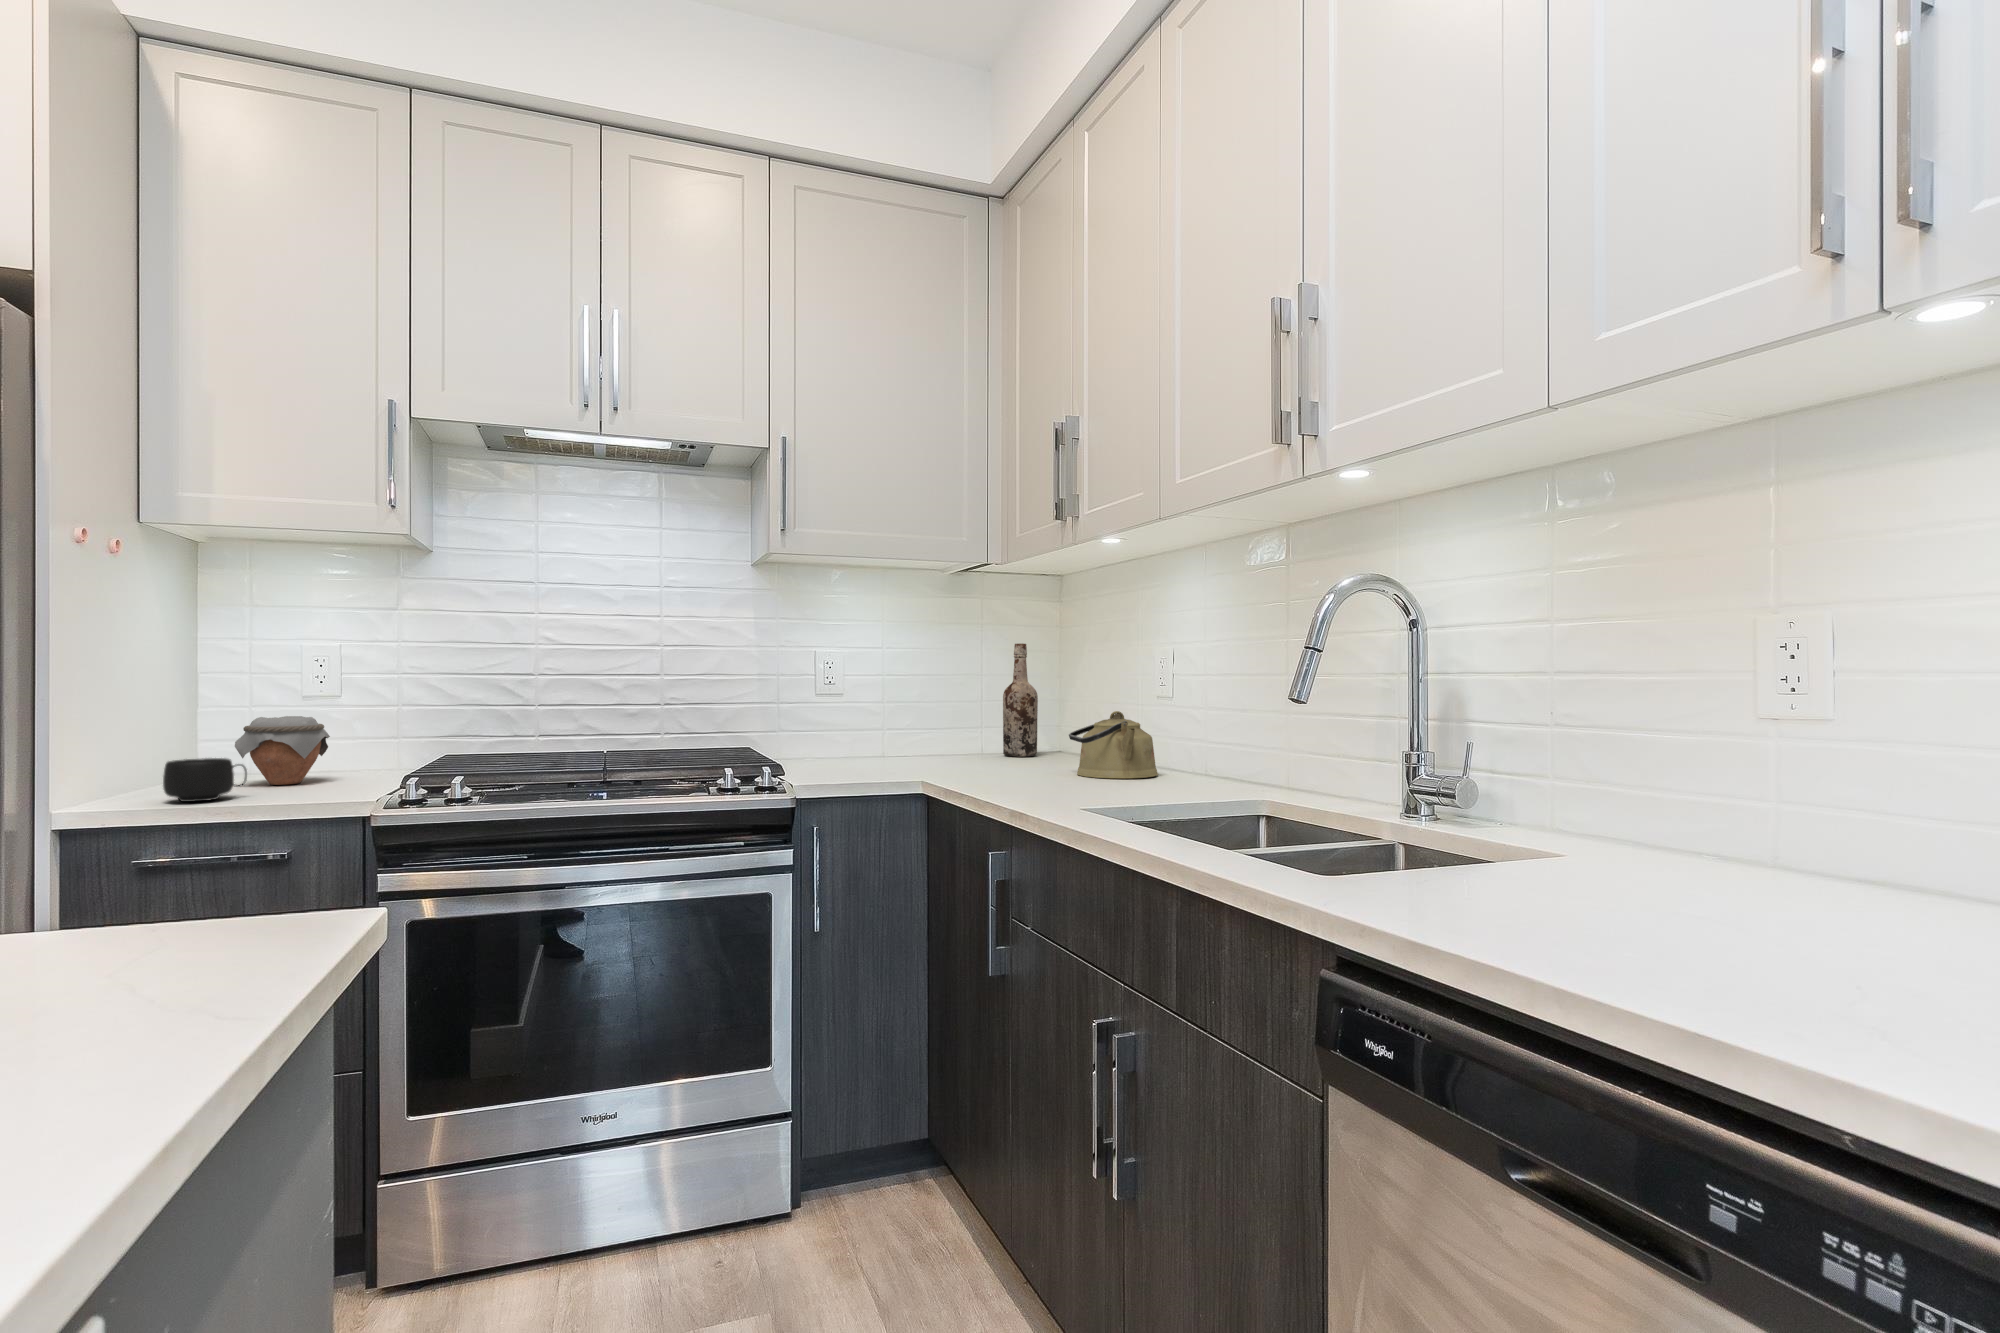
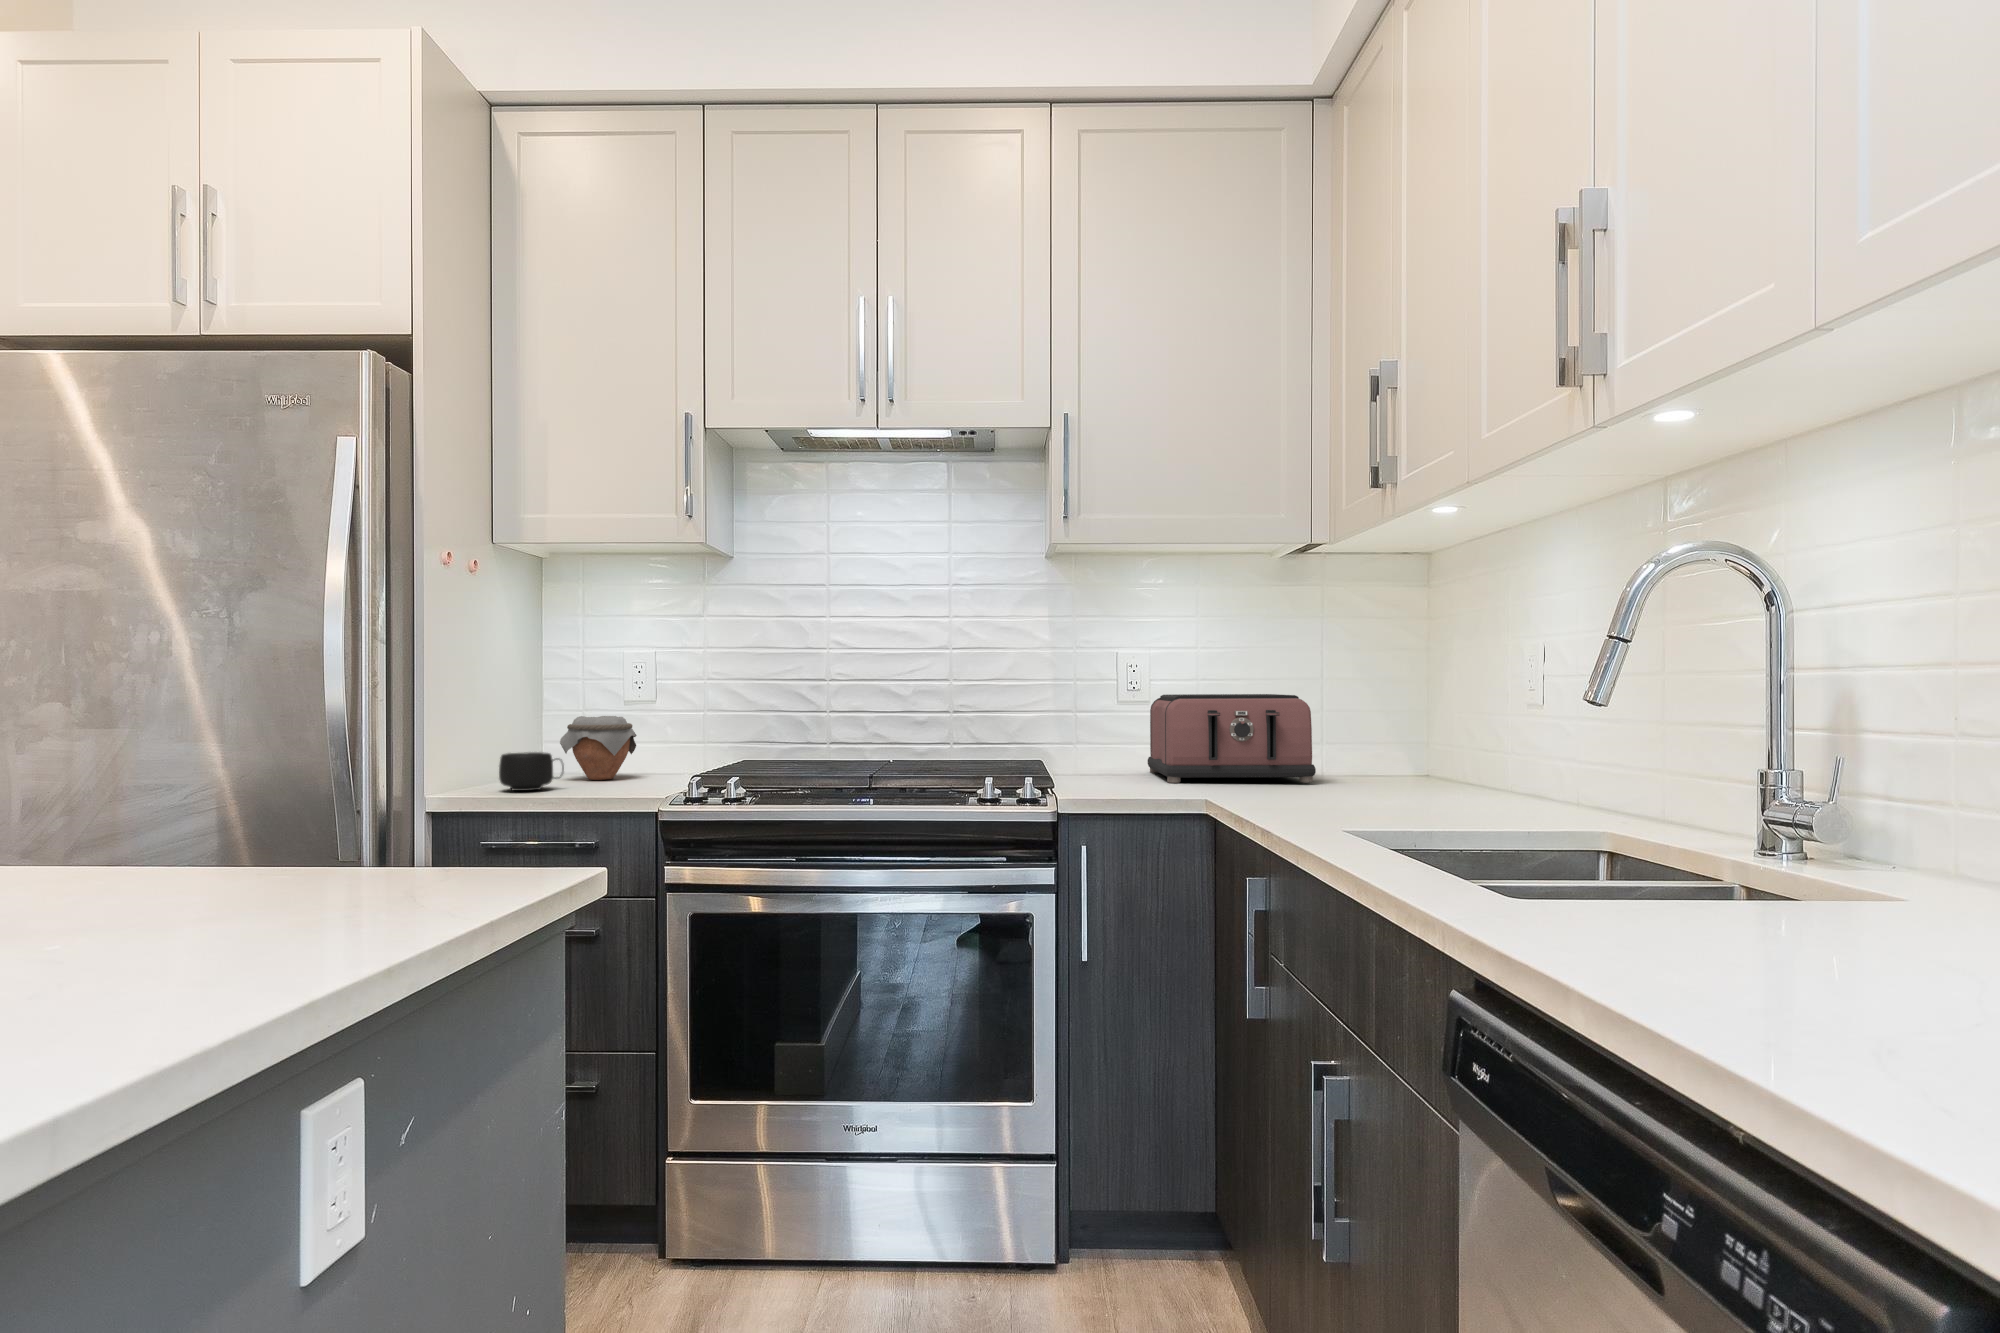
wine bottle: present [1003,643,1038,757] -> none [1334,639,1378,776]
toaster: none [849,689,1002,768] -> present [1148,694,1316,783]
kettle: present [1069,711,1158,779] -> none [1388,720,1500,802]

